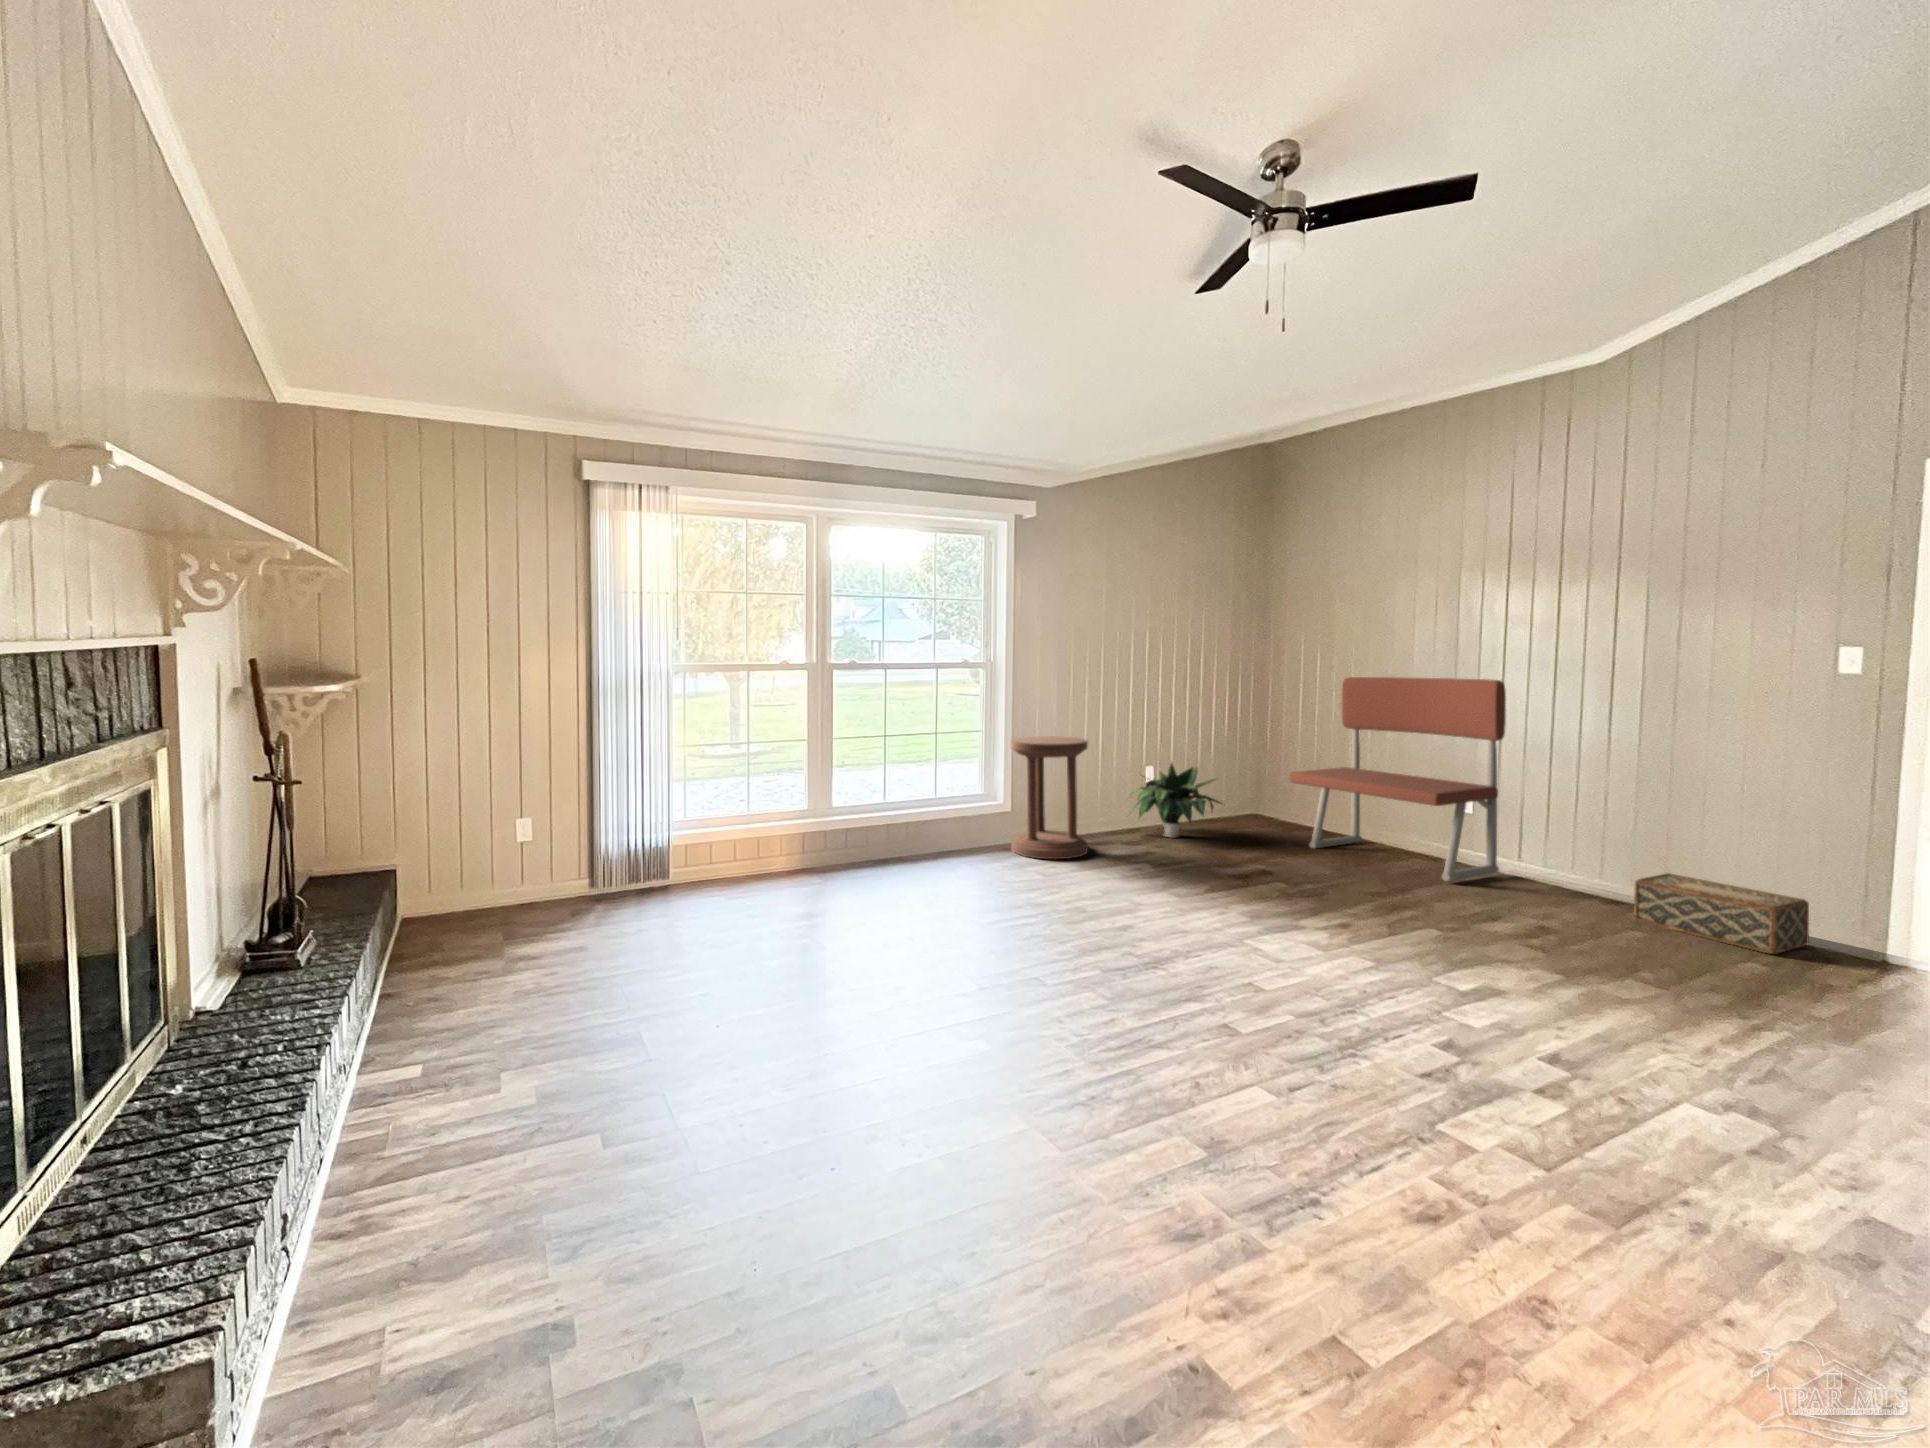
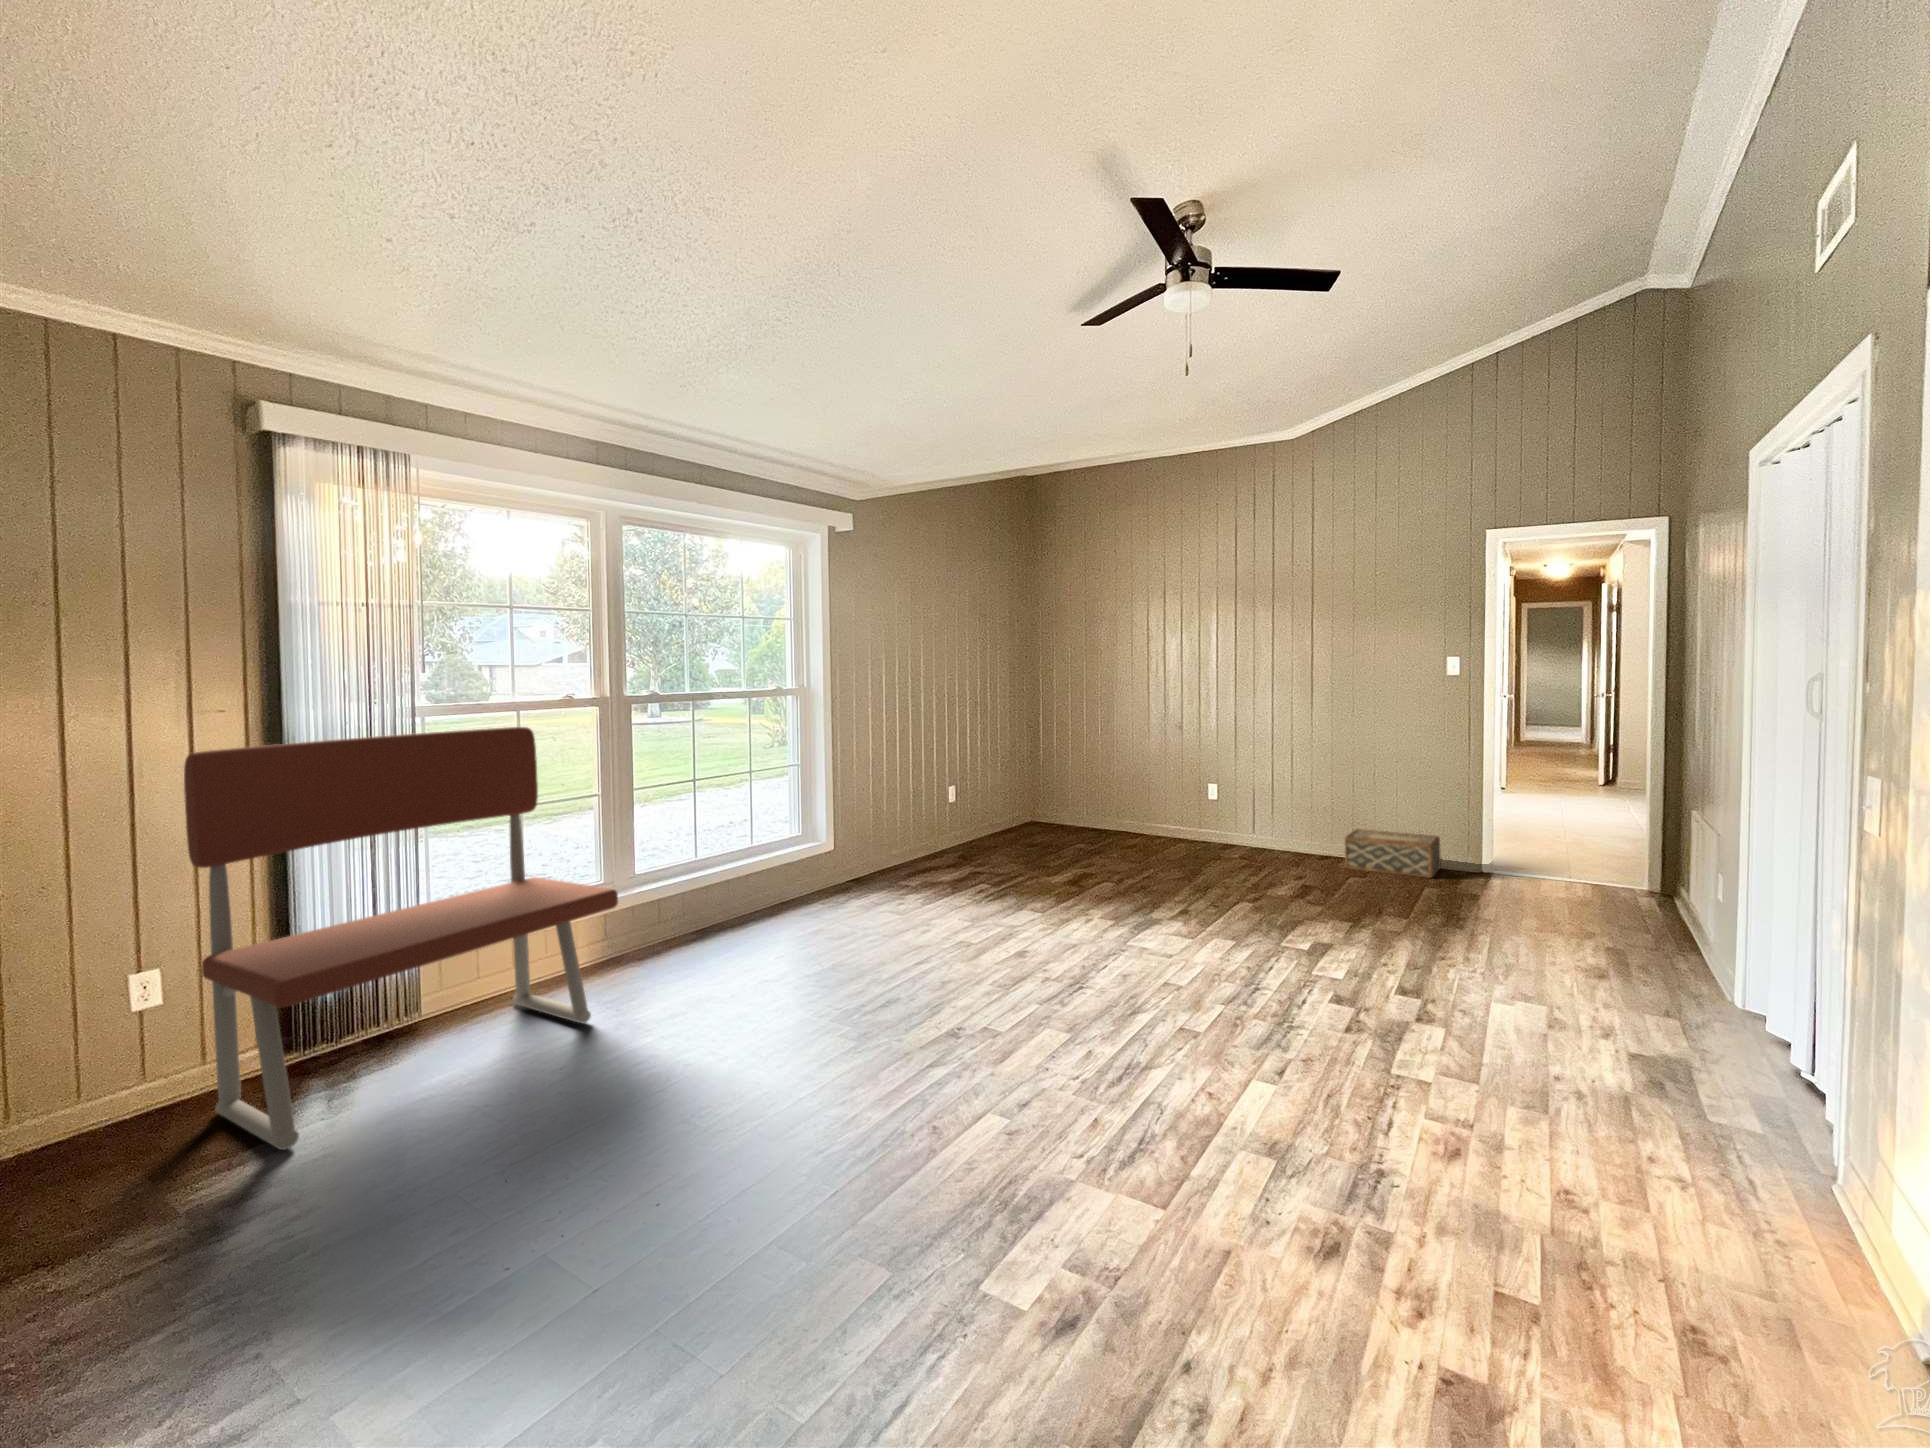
bench: present [1289,677,1506,881] -> present [184,727,618,1150]
side table: present [1010,737,1088,859] -> none [838,764,924,896]
potted plant: present [1134,764,1220,838] -> none [940,779,1034,854]

